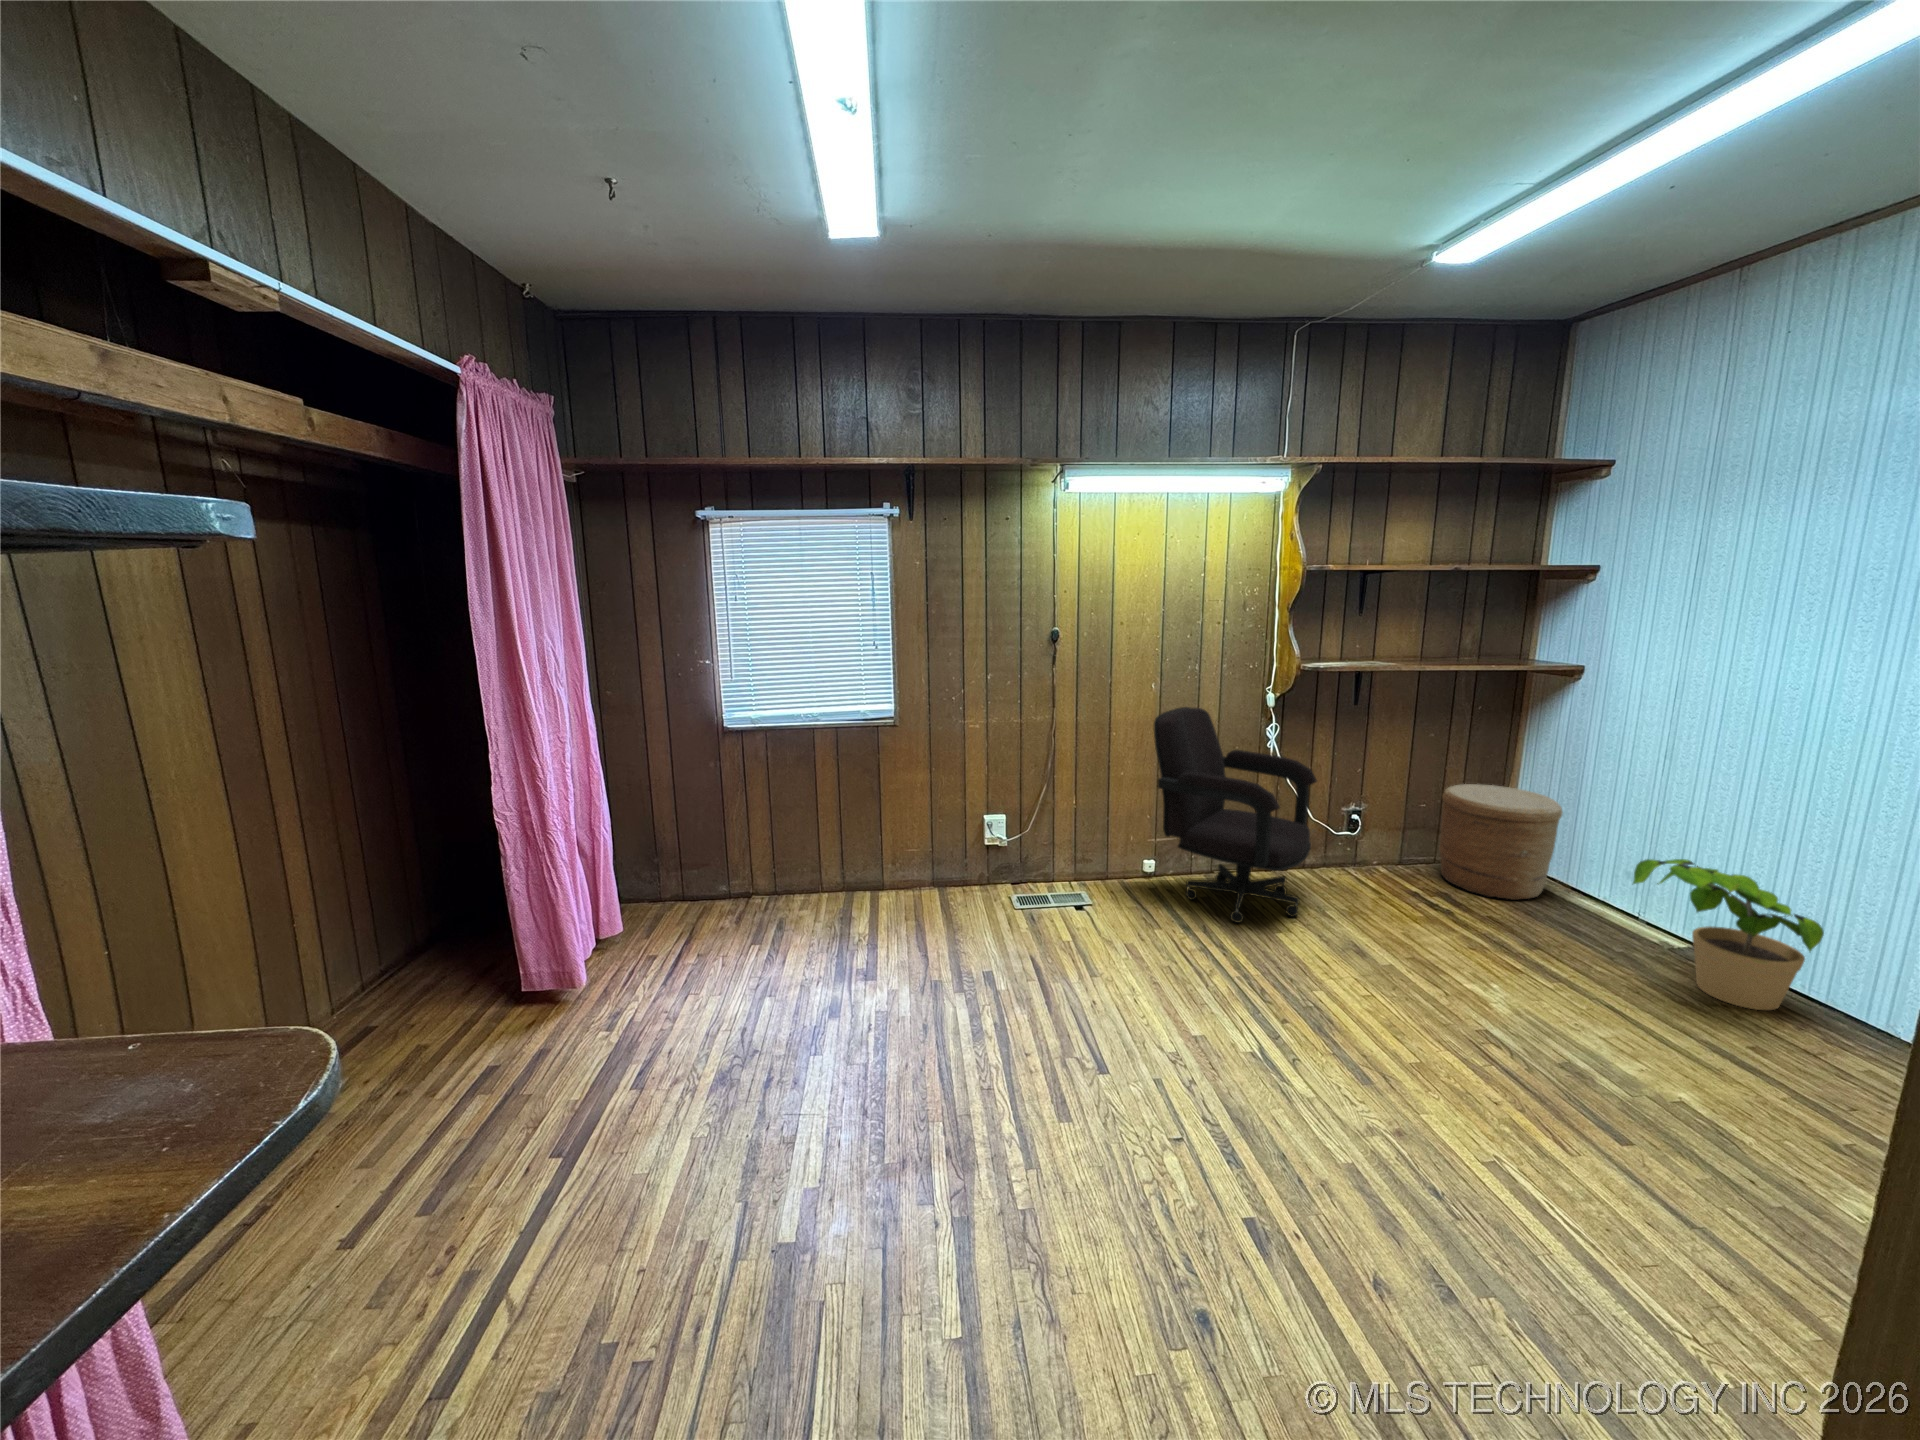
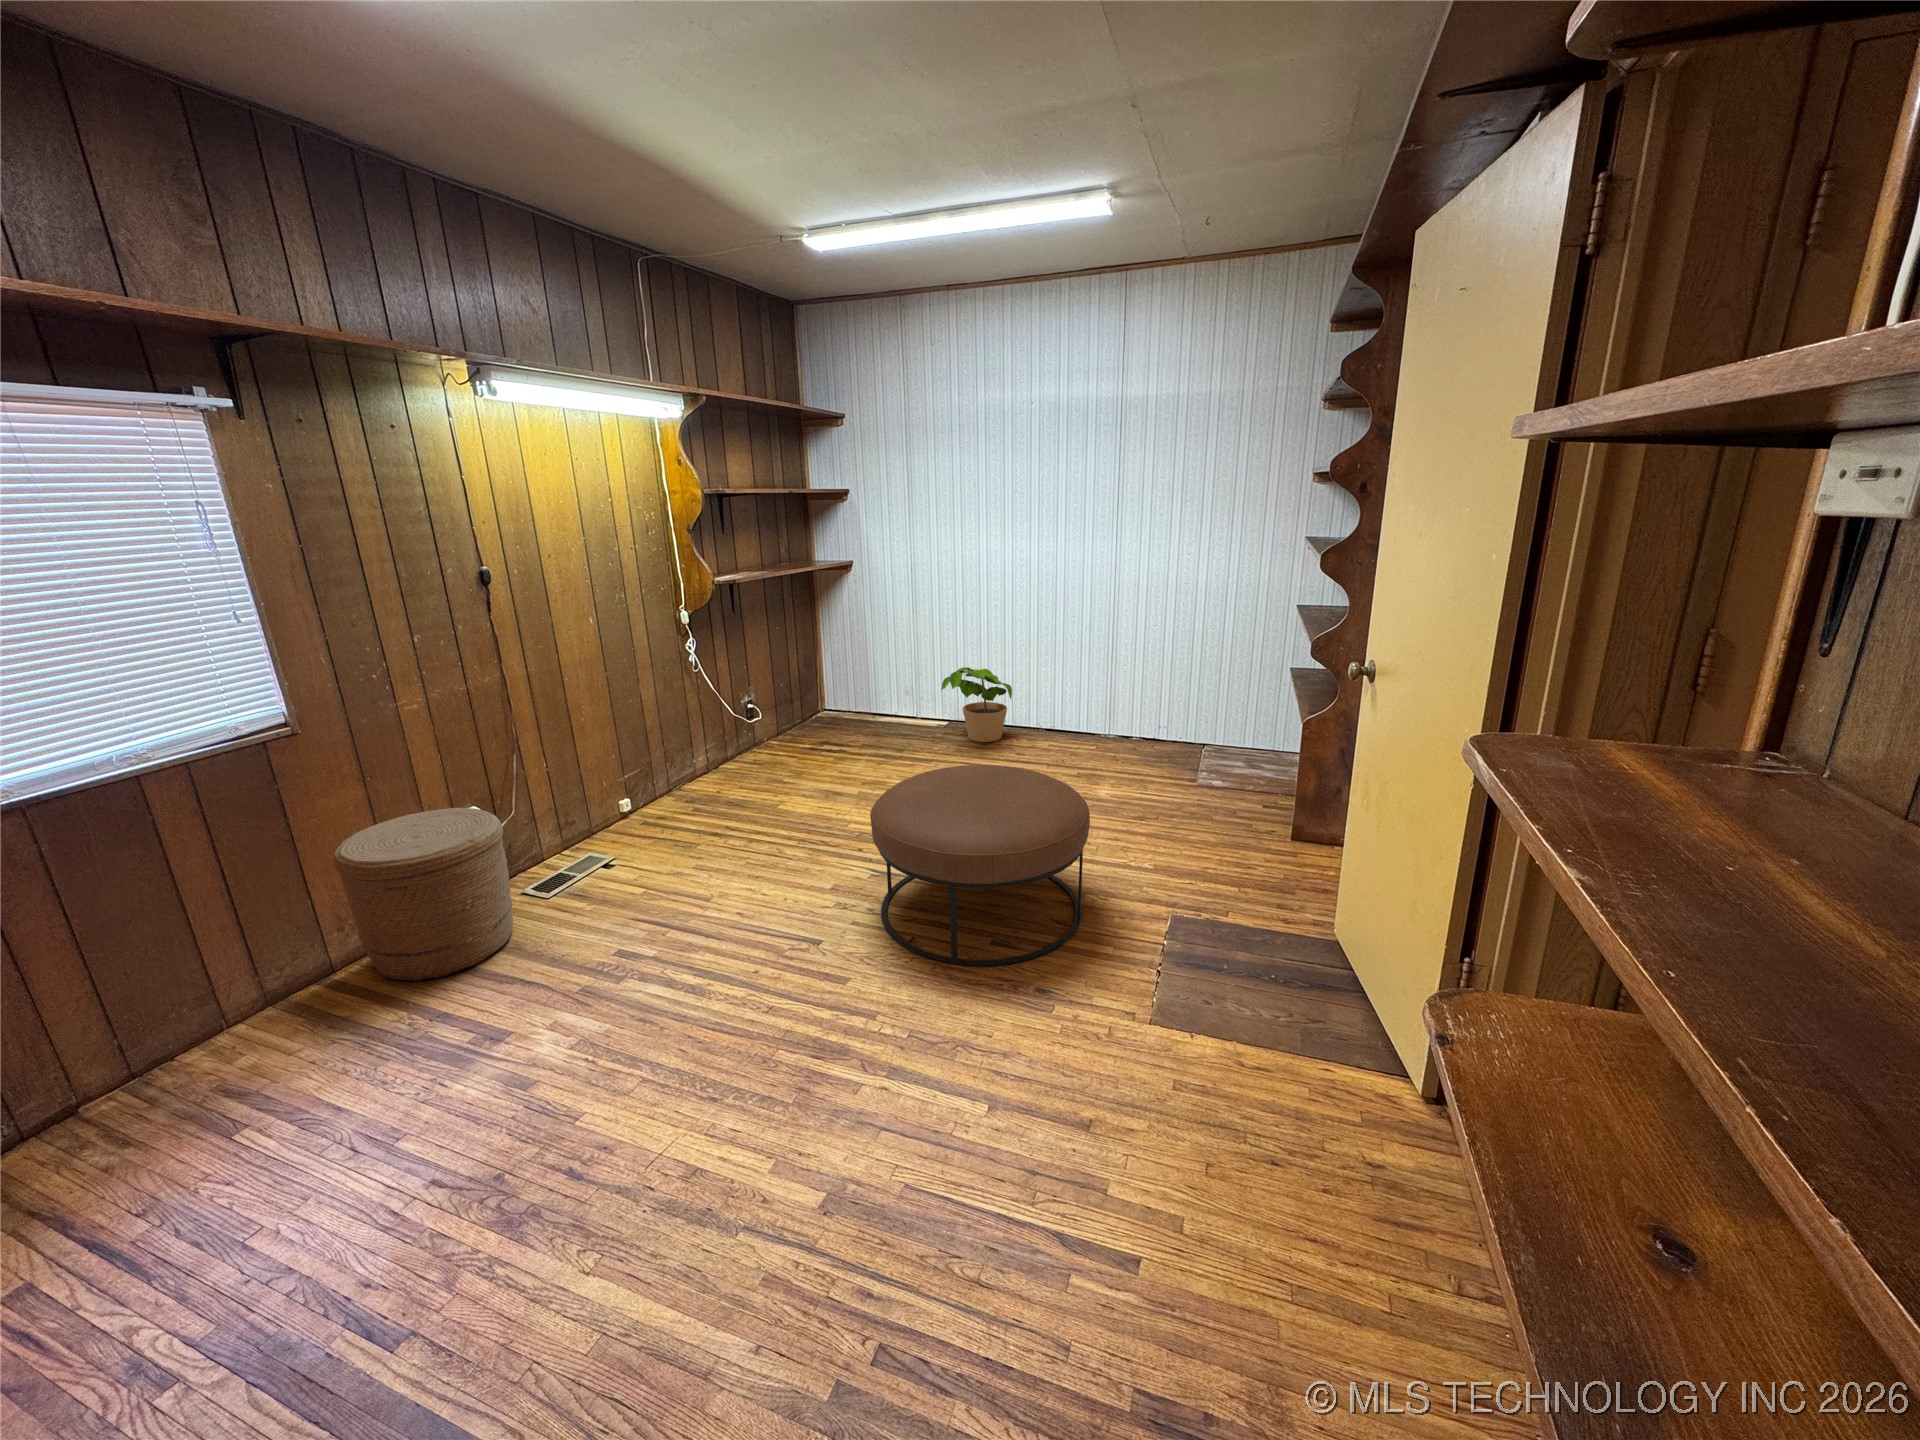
office chair: present [1154,707,1317,923] -> none [617,636,774,816]
woven basket: present [1439,784,1563,900] -> present [333,808,513,981]
ottoman: none [1153,949,1515,1314] -> present [870,765,1090,966]

